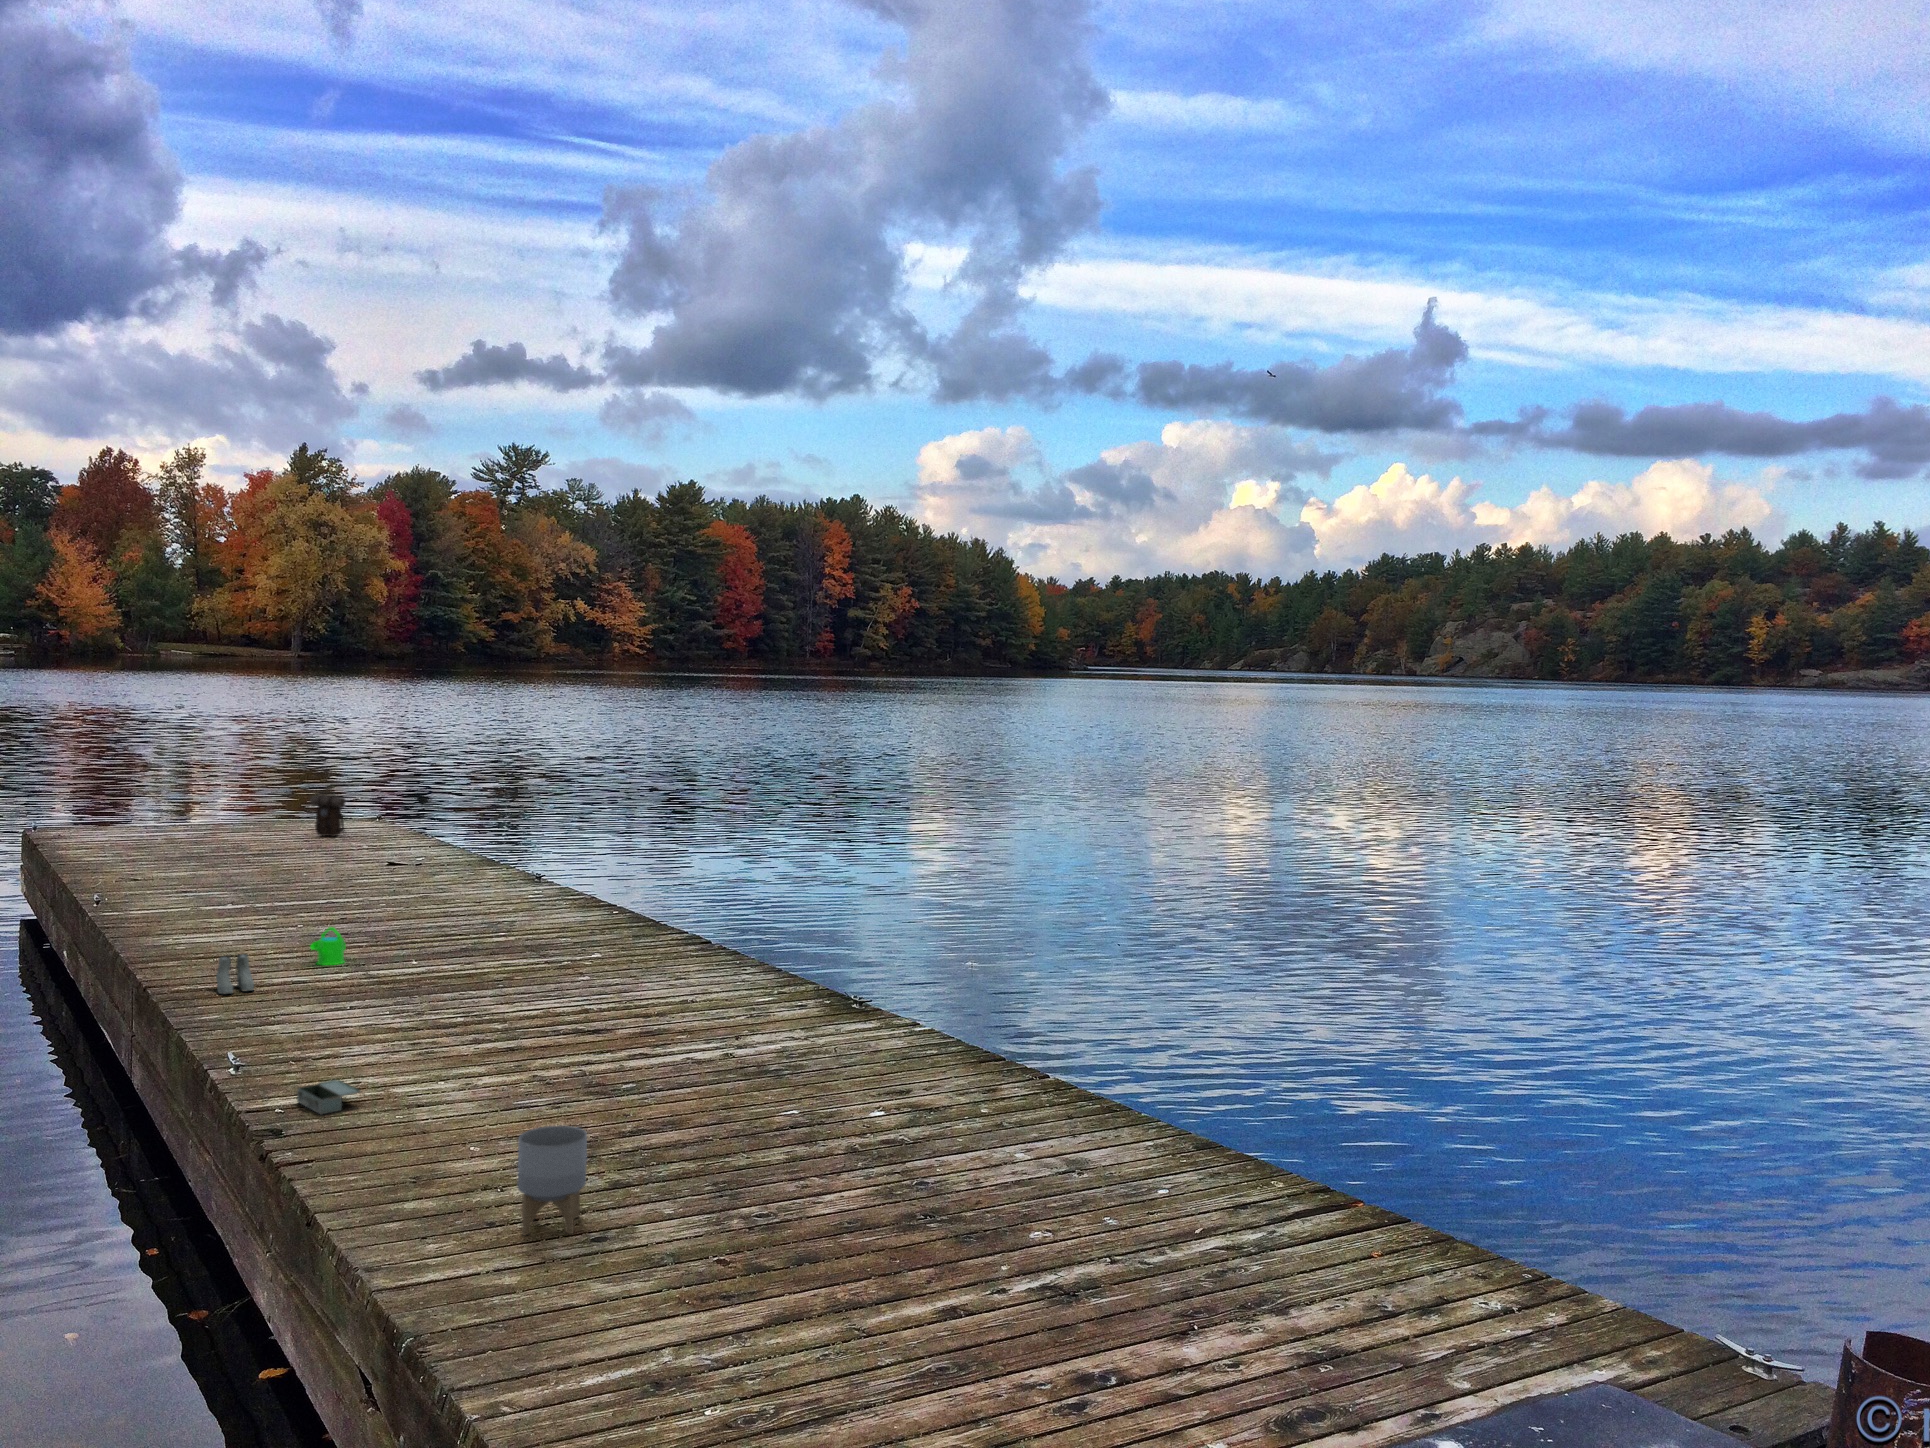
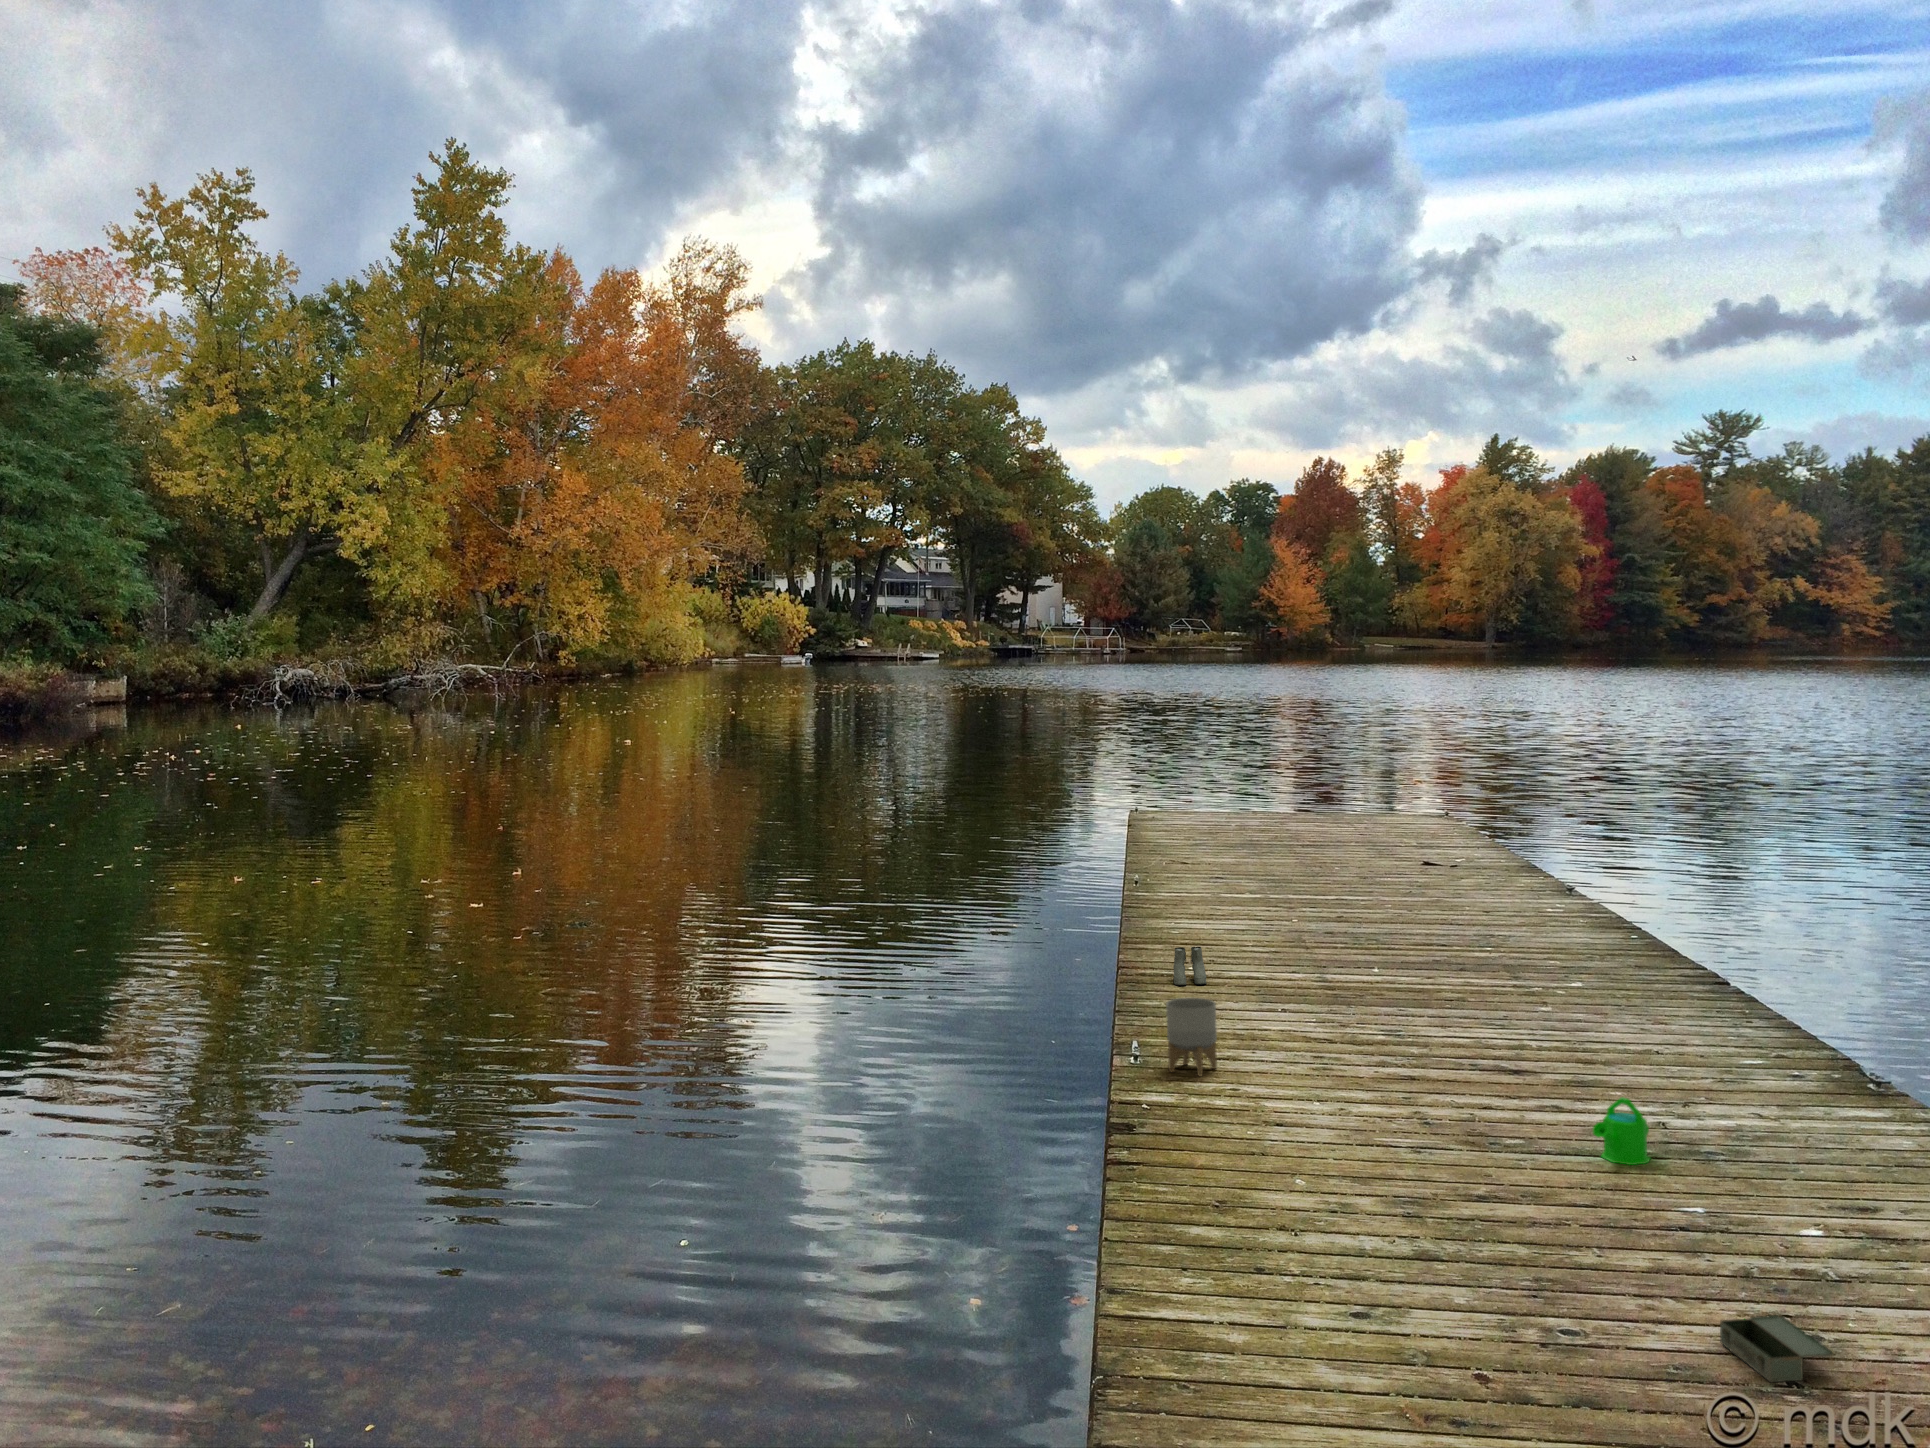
backpack: present [310,795,346,837] -> none [1356,787,1392,831]
watering can: present [310,927,346,965] -> present [1593,1097,1650,1165]
toolbox: present [297,1080,361,1114] -> present [1720,1315,1833,1382]
planter: present [518,1126,587,1236] -> present [1166,998,1217,1076]

